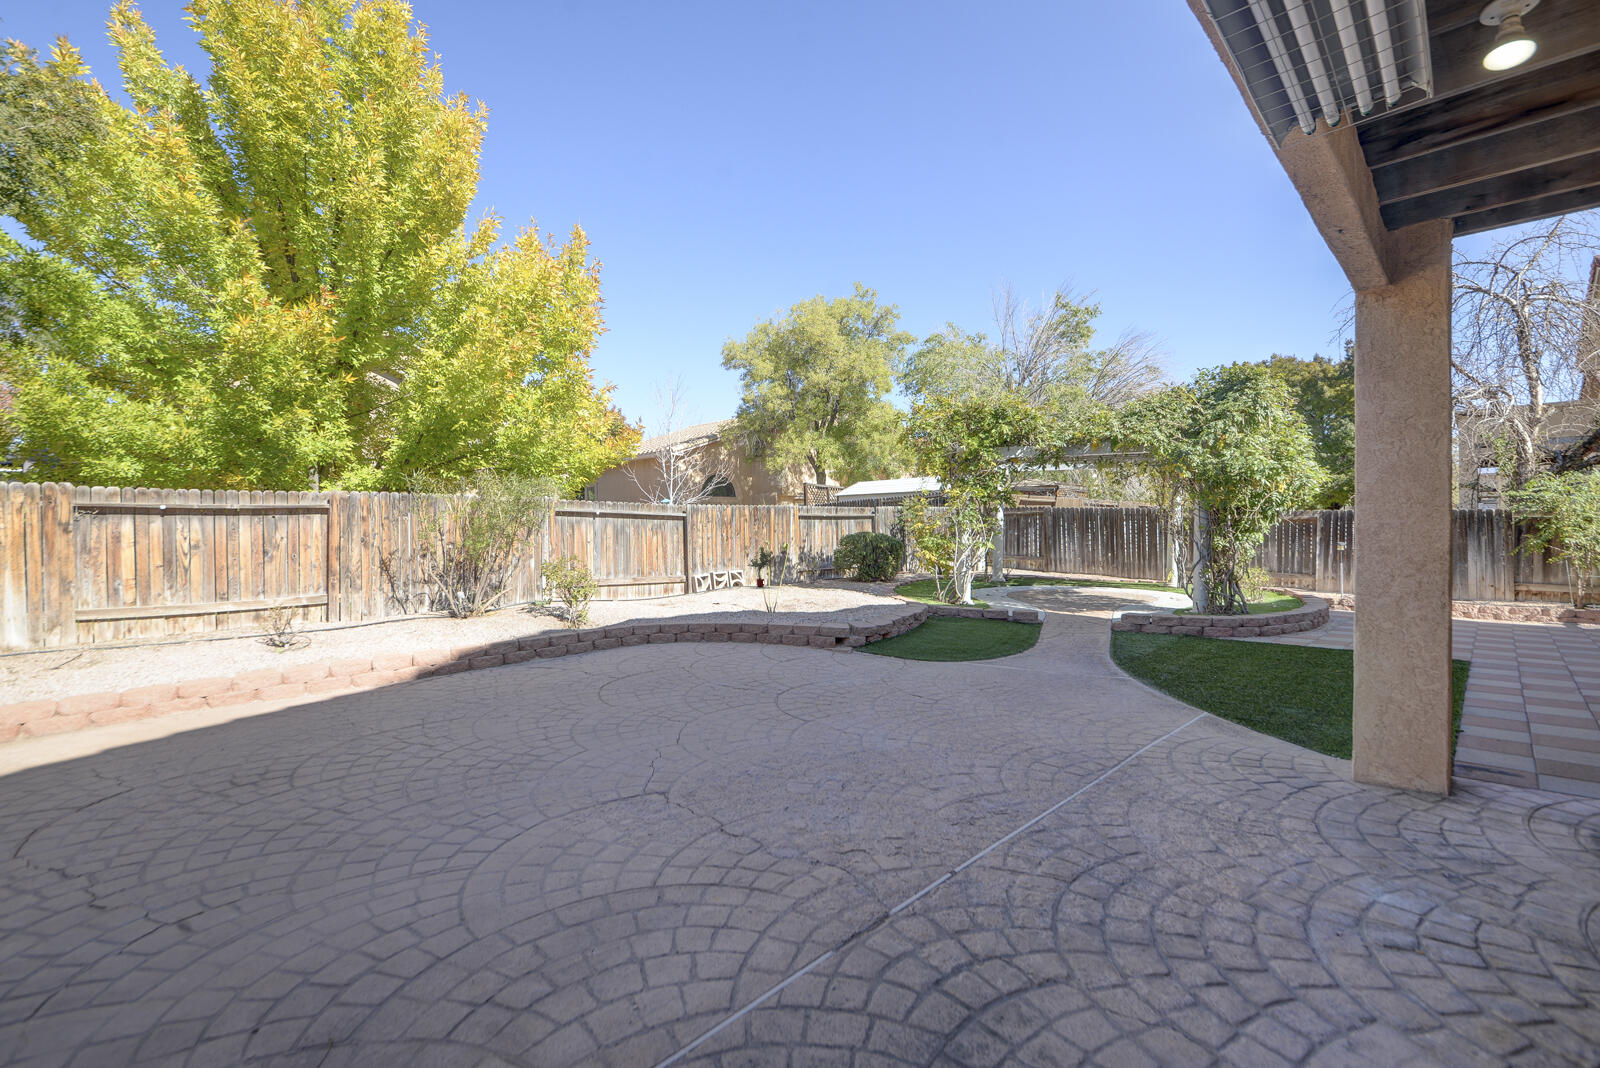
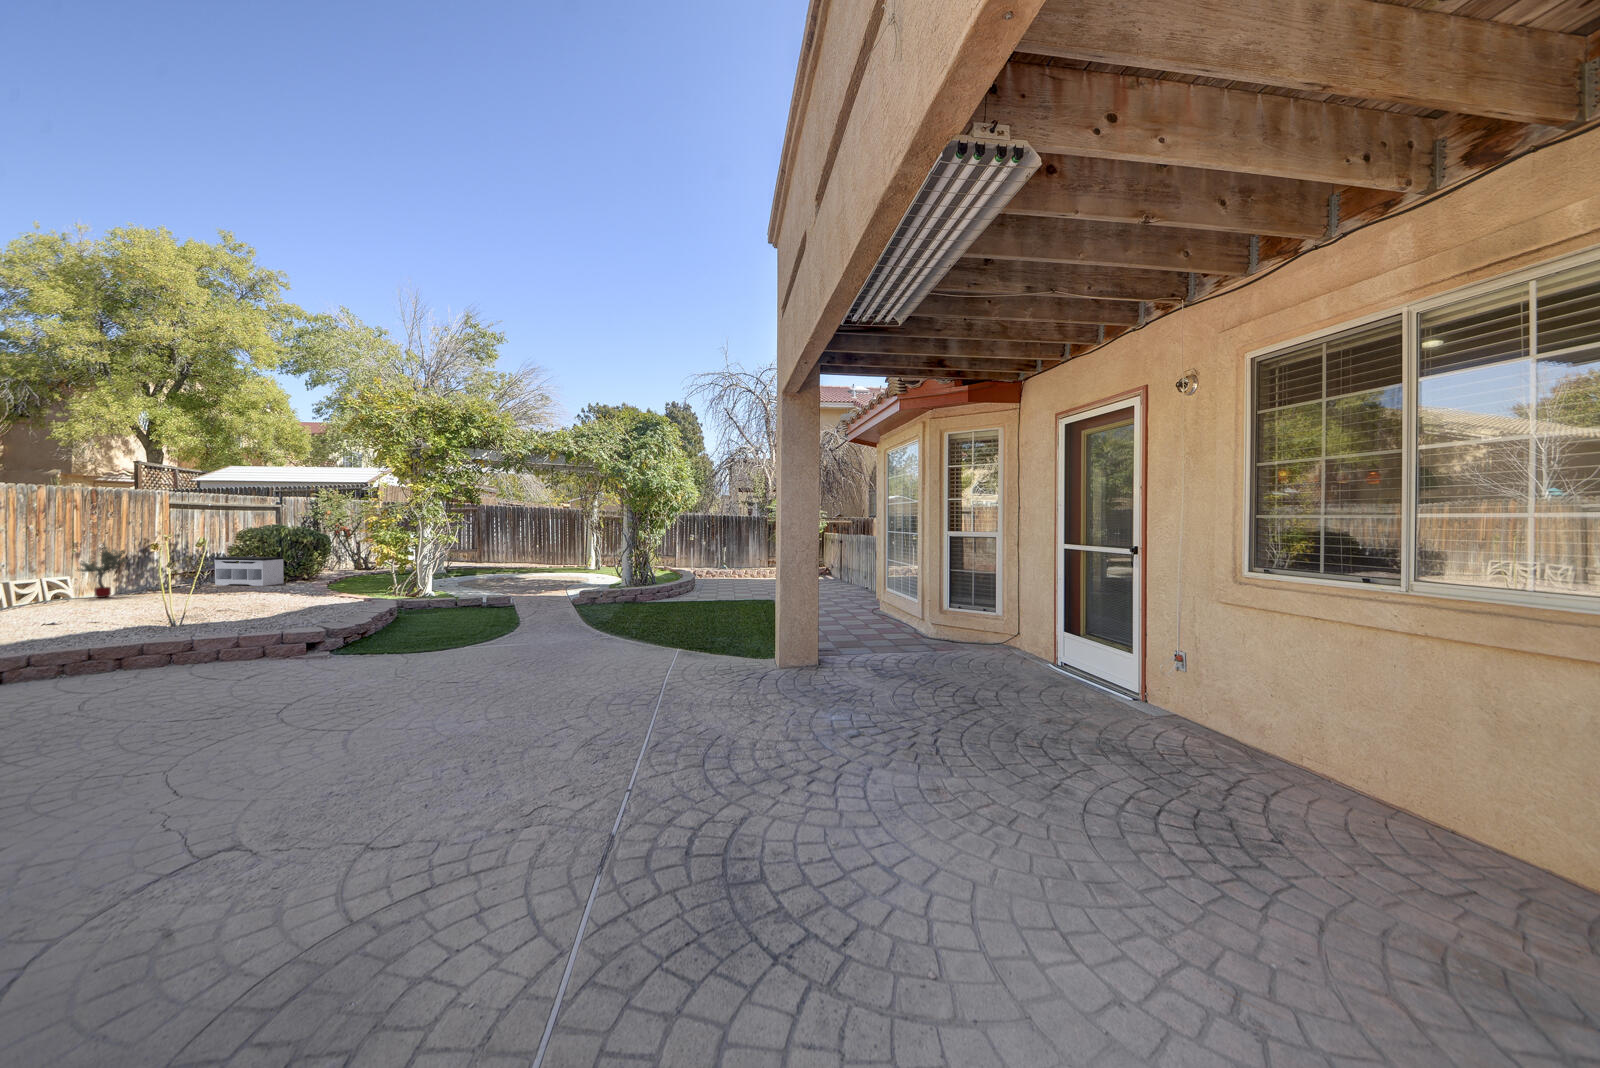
bench: none [825,559,866,586] -> present [214,556,284,586]

